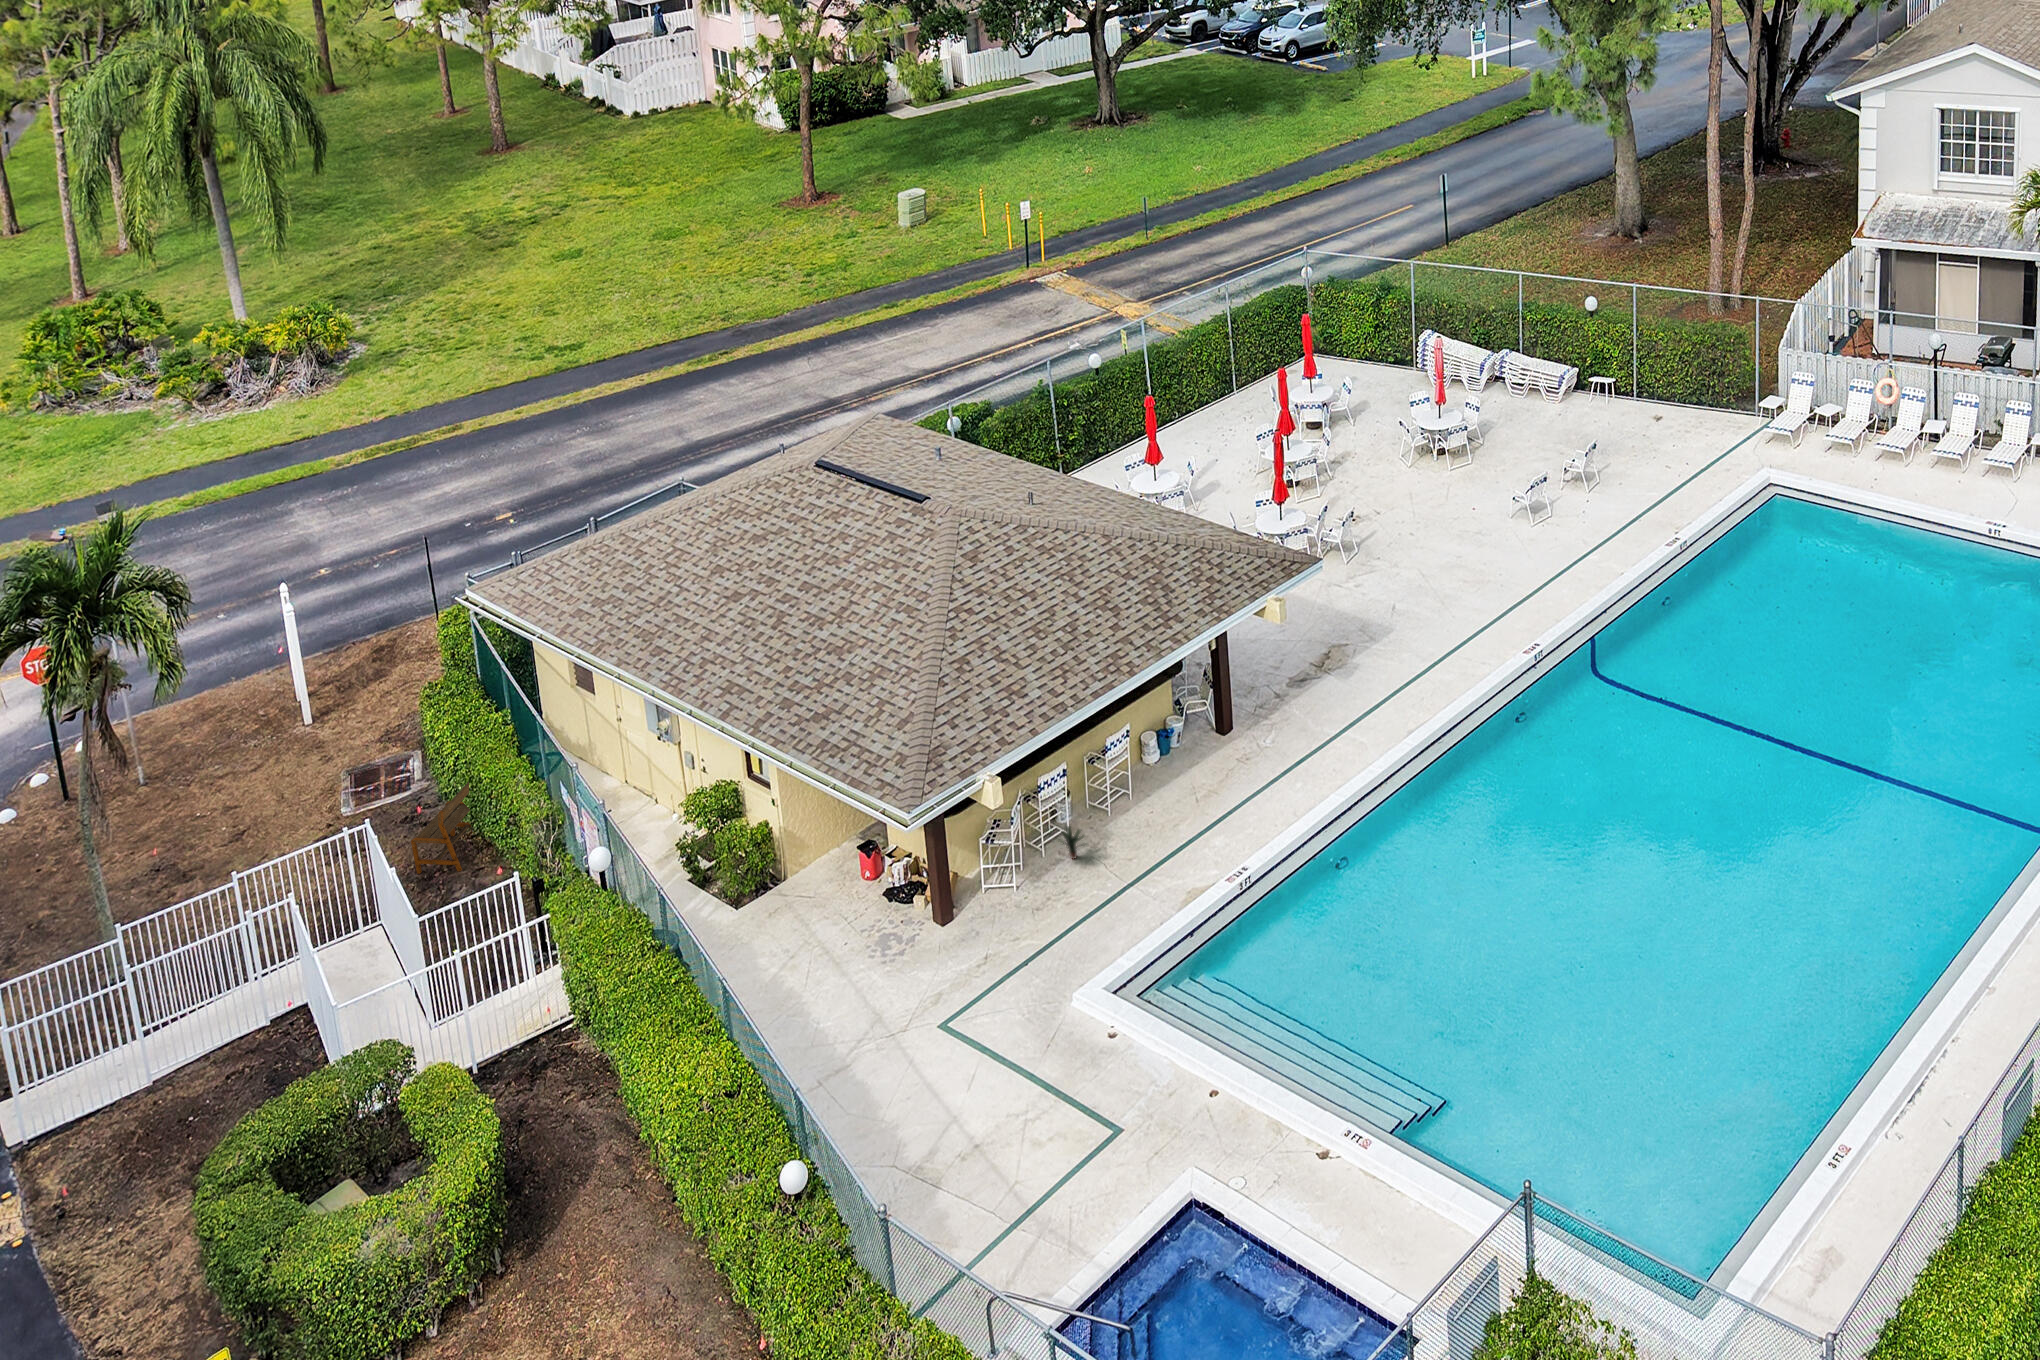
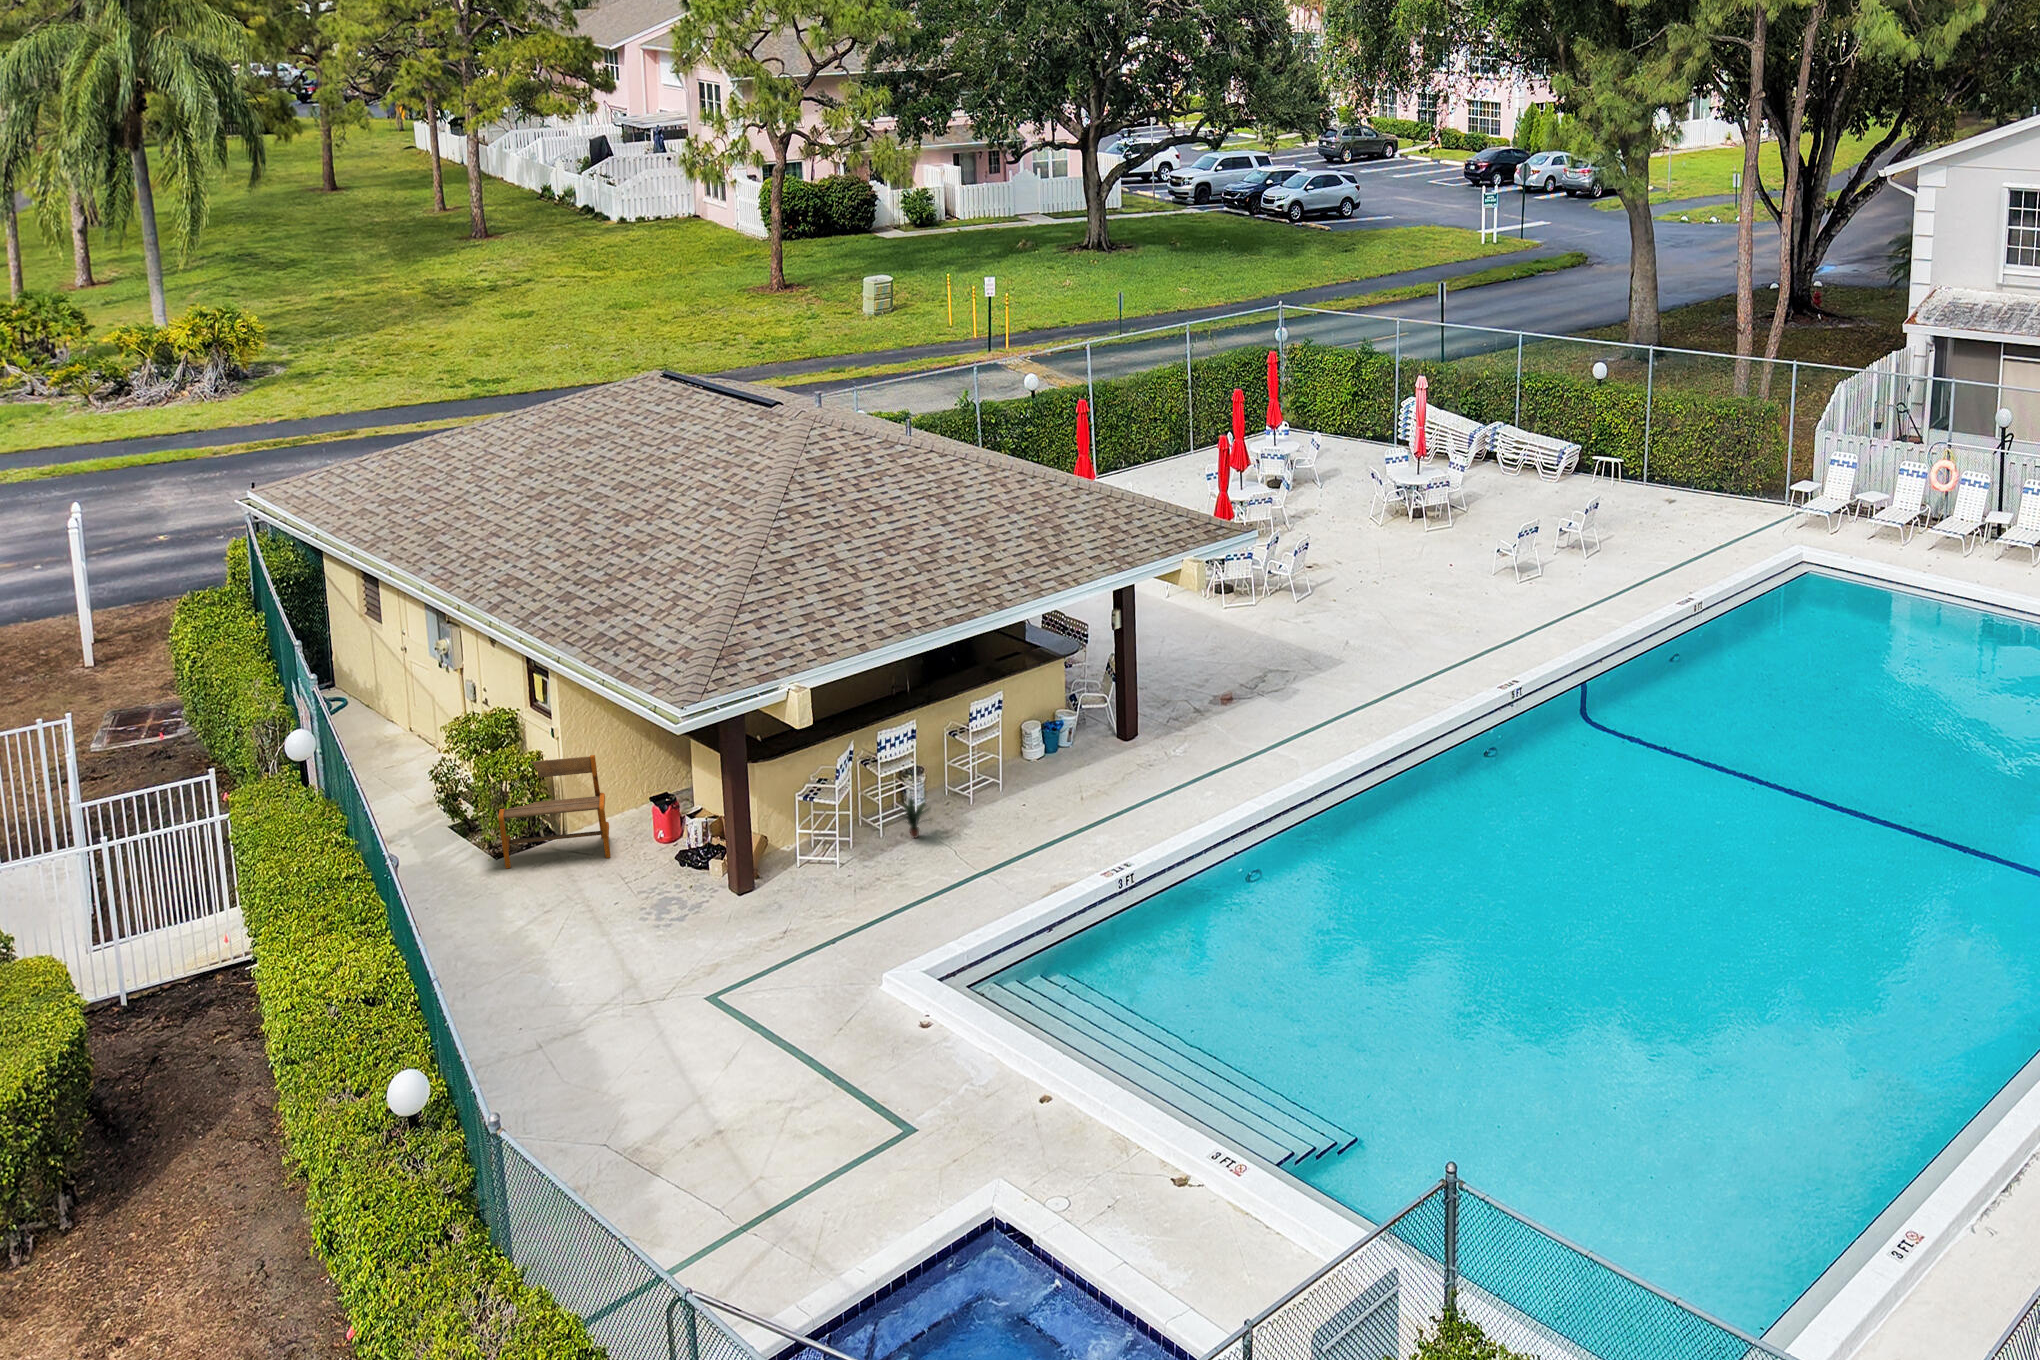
bench: present [411,782,471,874] -> present [498,755,610,868]

